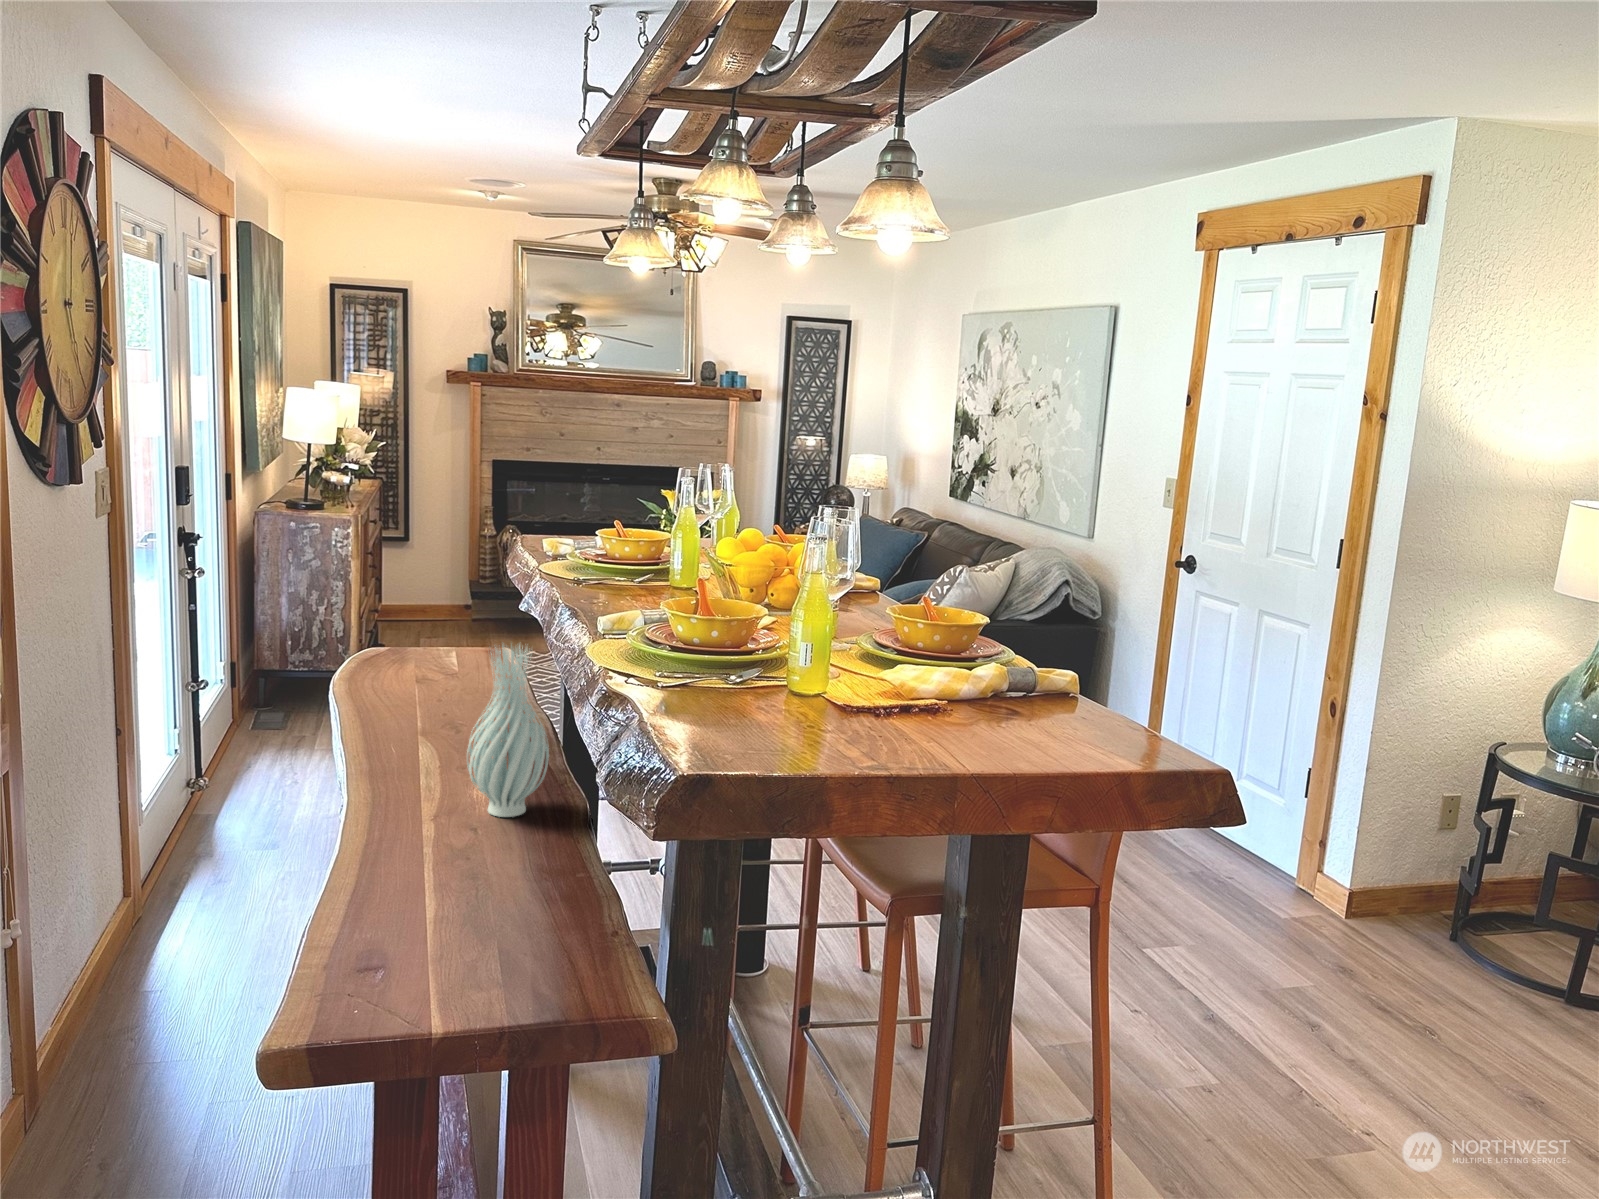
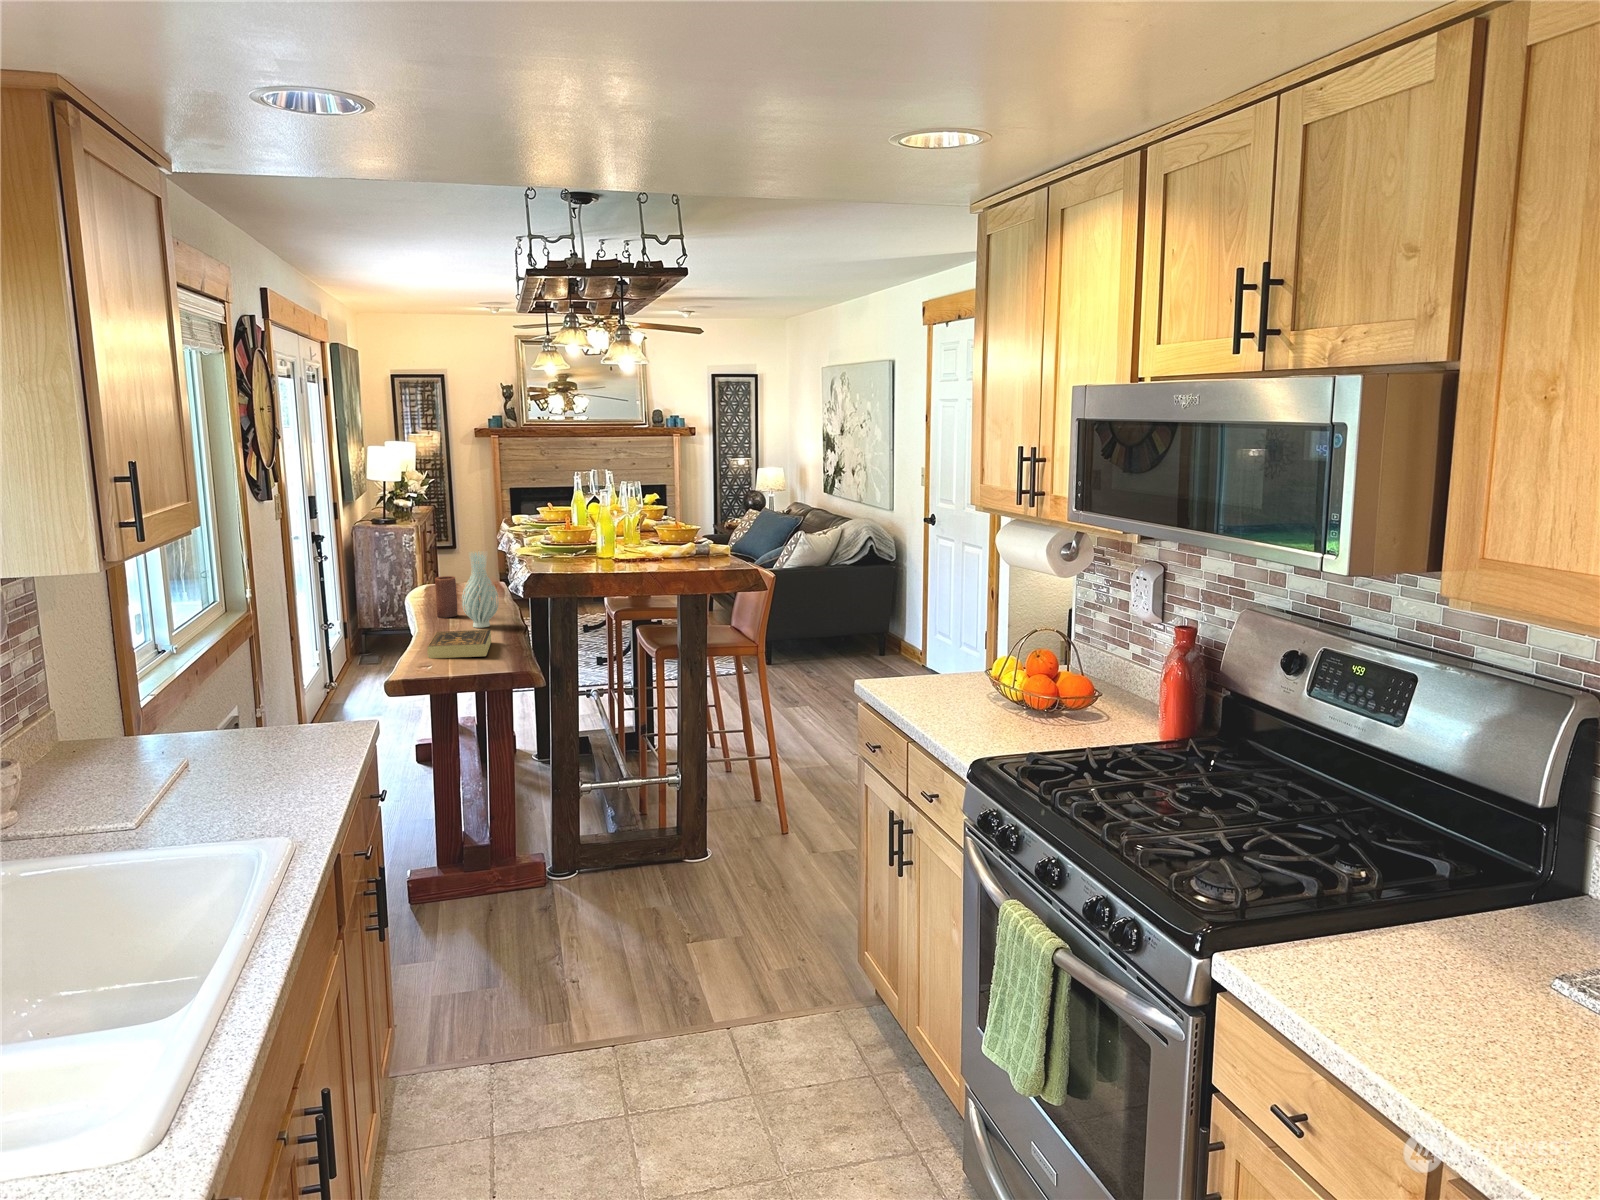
candle: none [405,682,450,775] -> present [435,576,458,618]
book: none [392,854,546,967] -> present [427,630,491,658]

